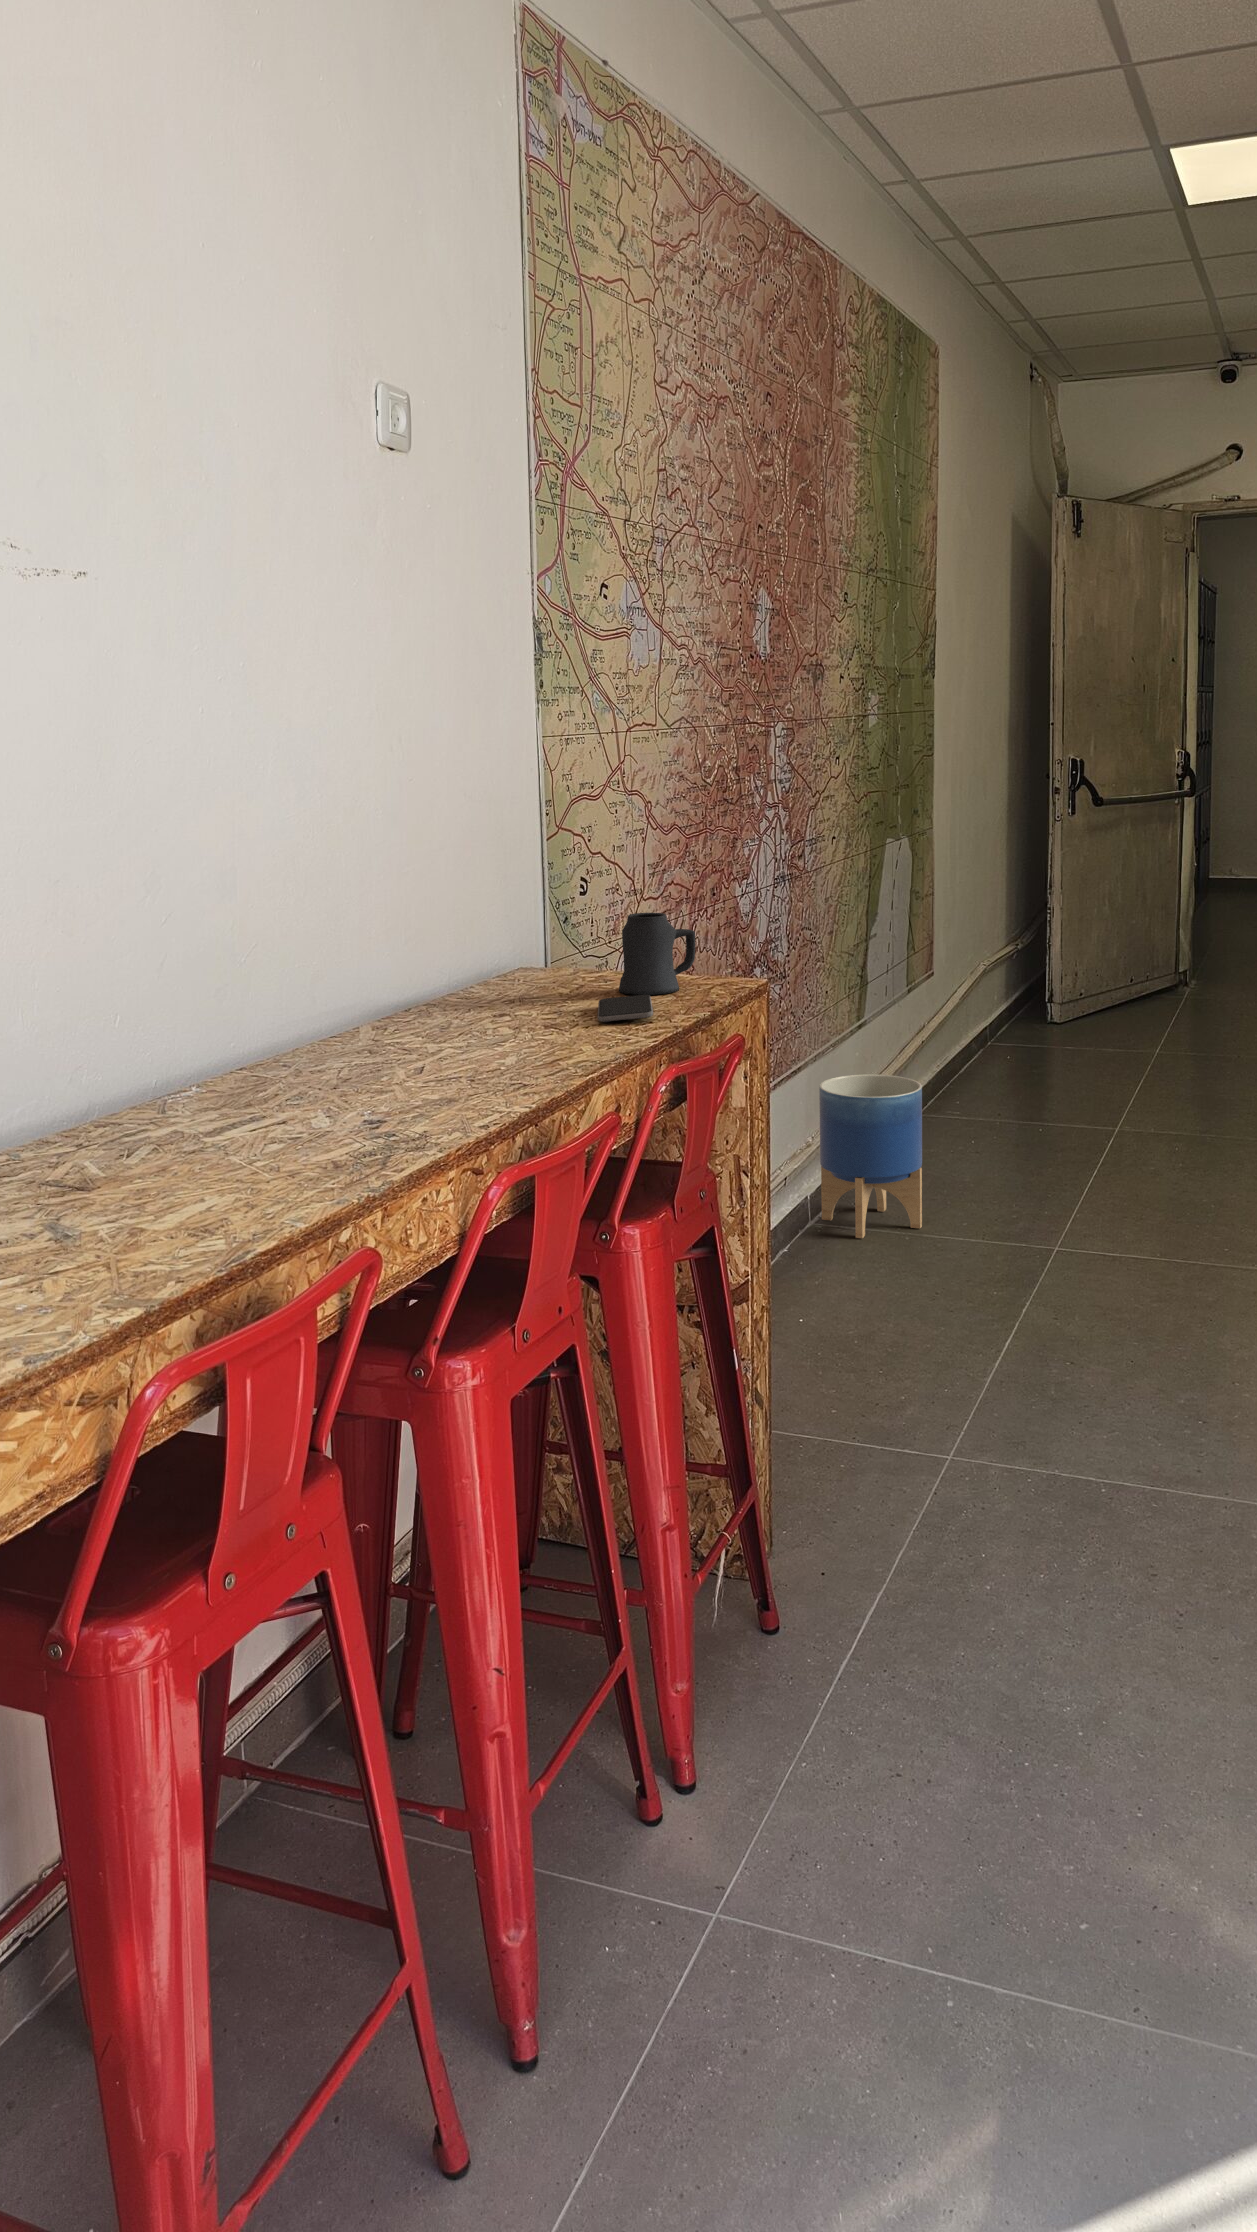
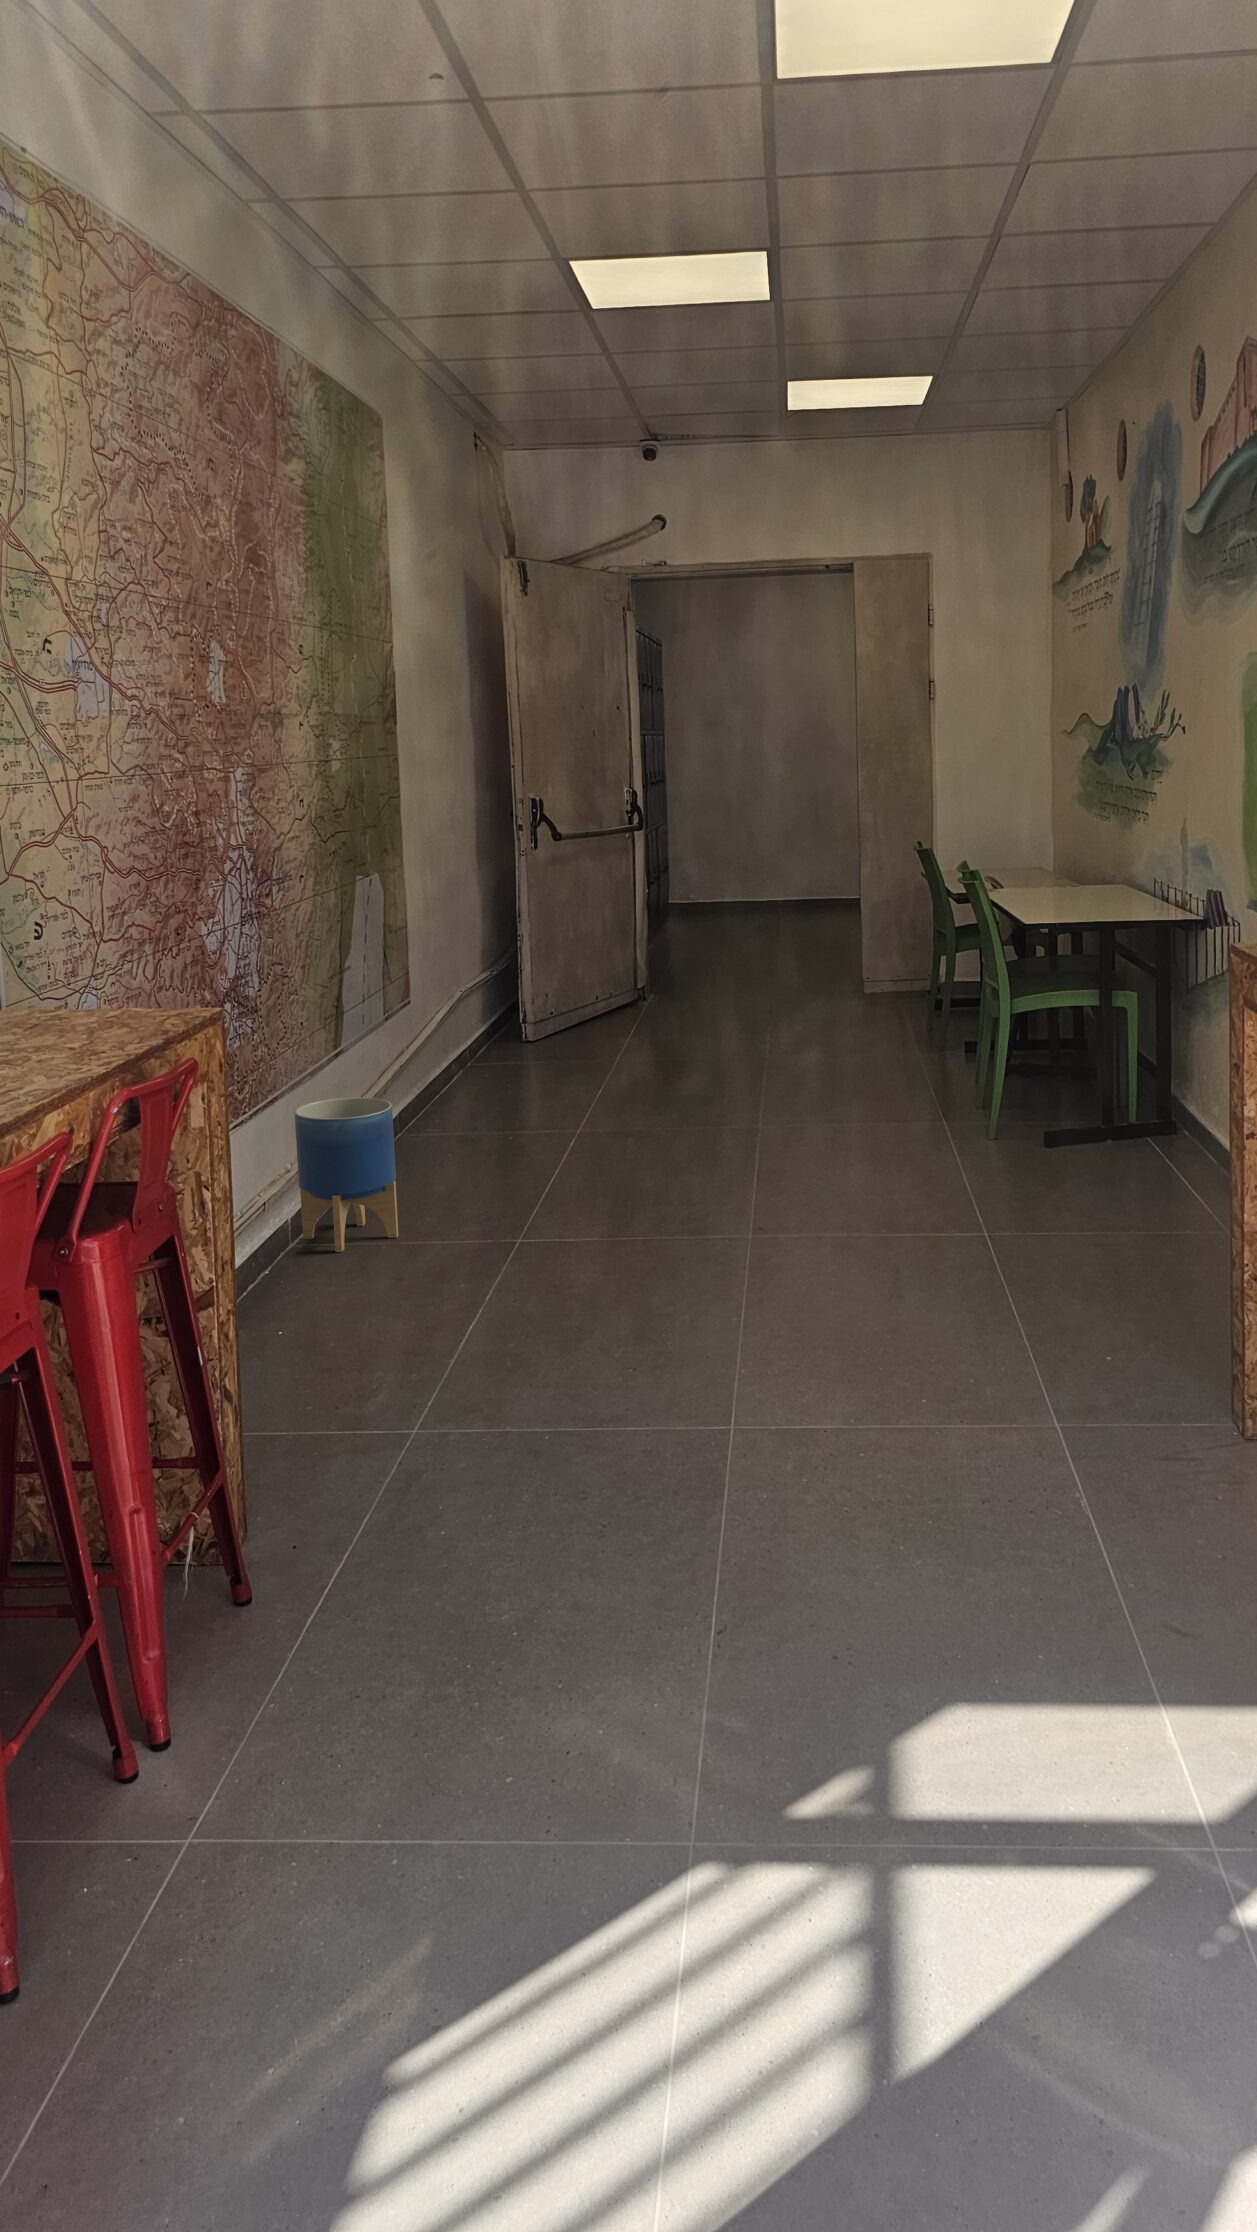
mug: present [619,913,695,995] -> none [73,952,148,1029]
smartphone: present [598,995,653,1022] -> none [50,1028,105,1055]

